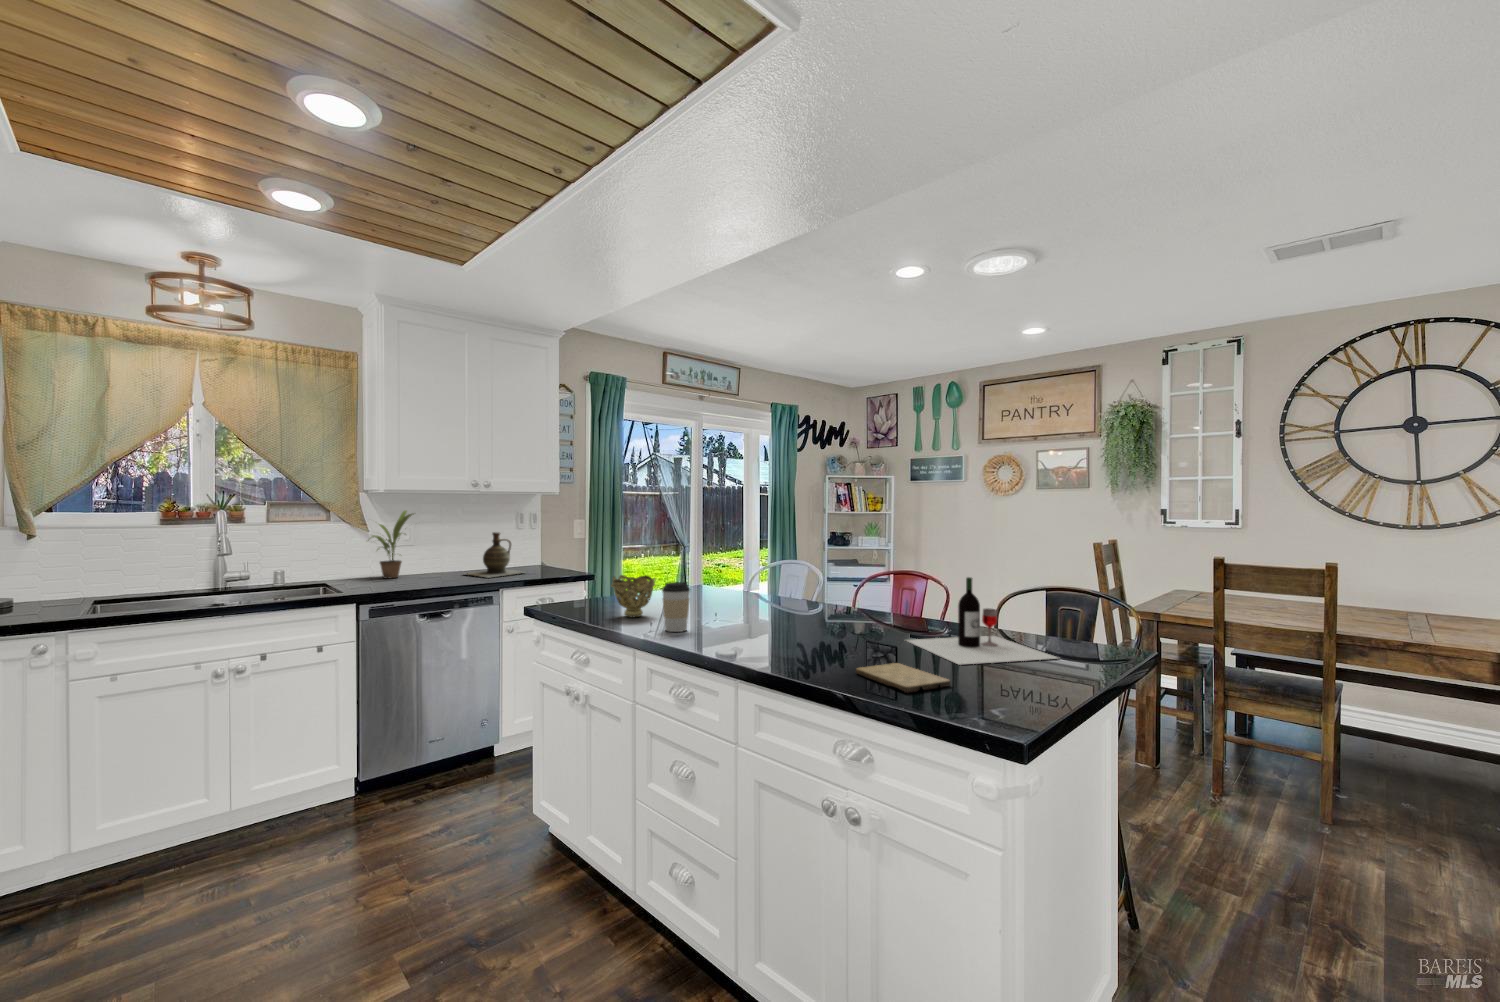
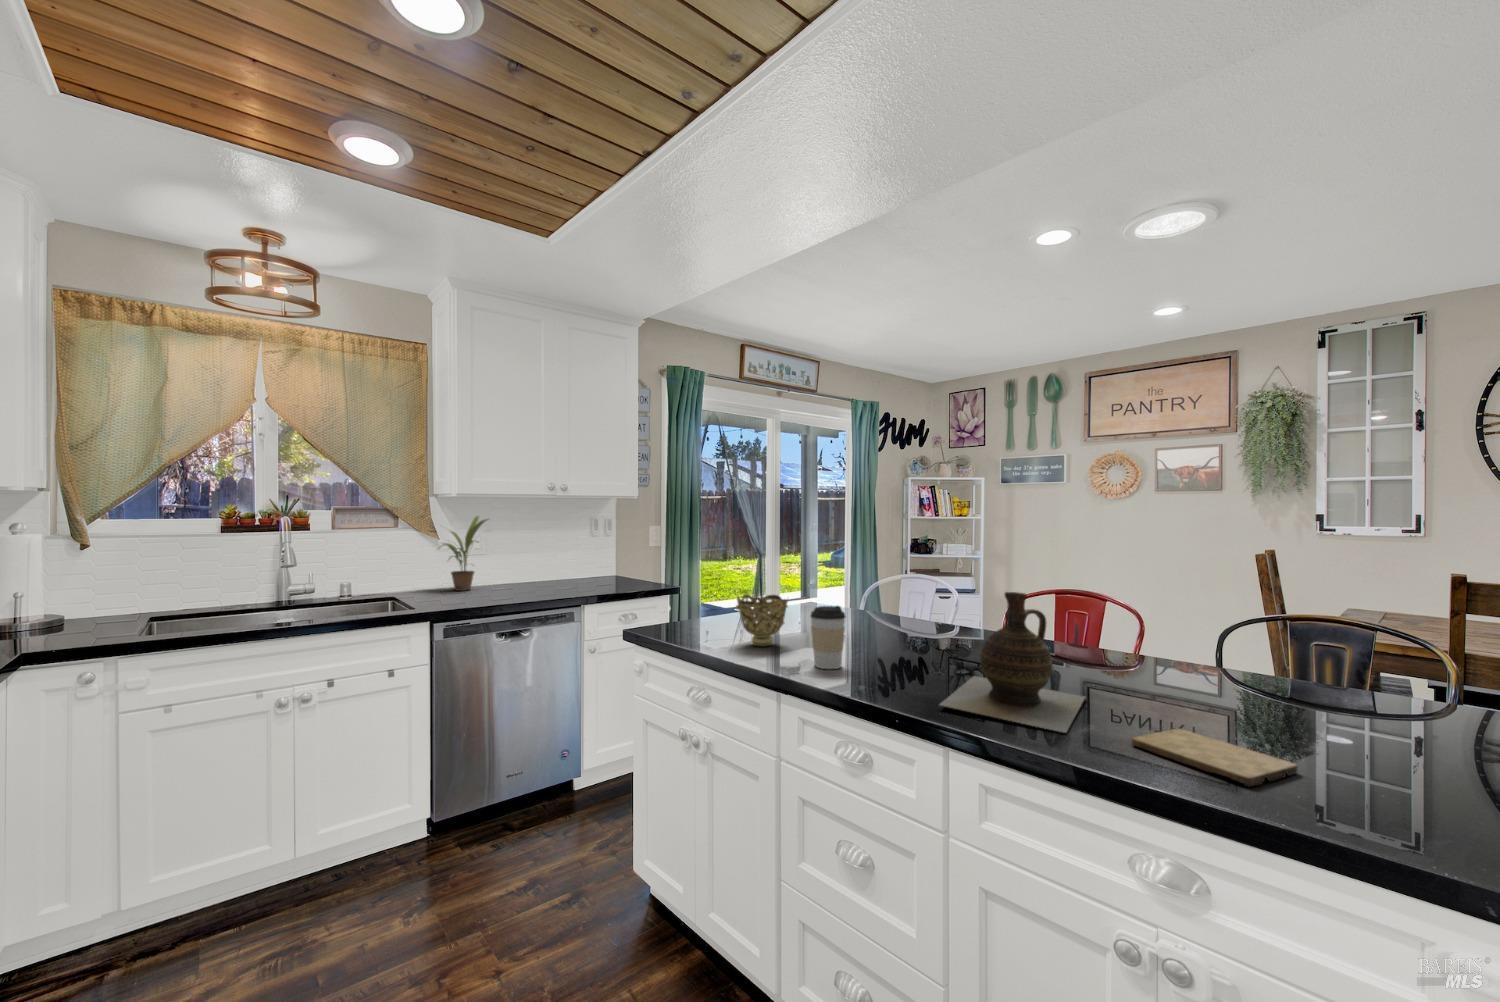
ceramic jug: present [466,532,522,578] -> present [940,592,1086,733]
wine bottle: present [907,577,1058,665] -> none [1136,606,1395,731]

